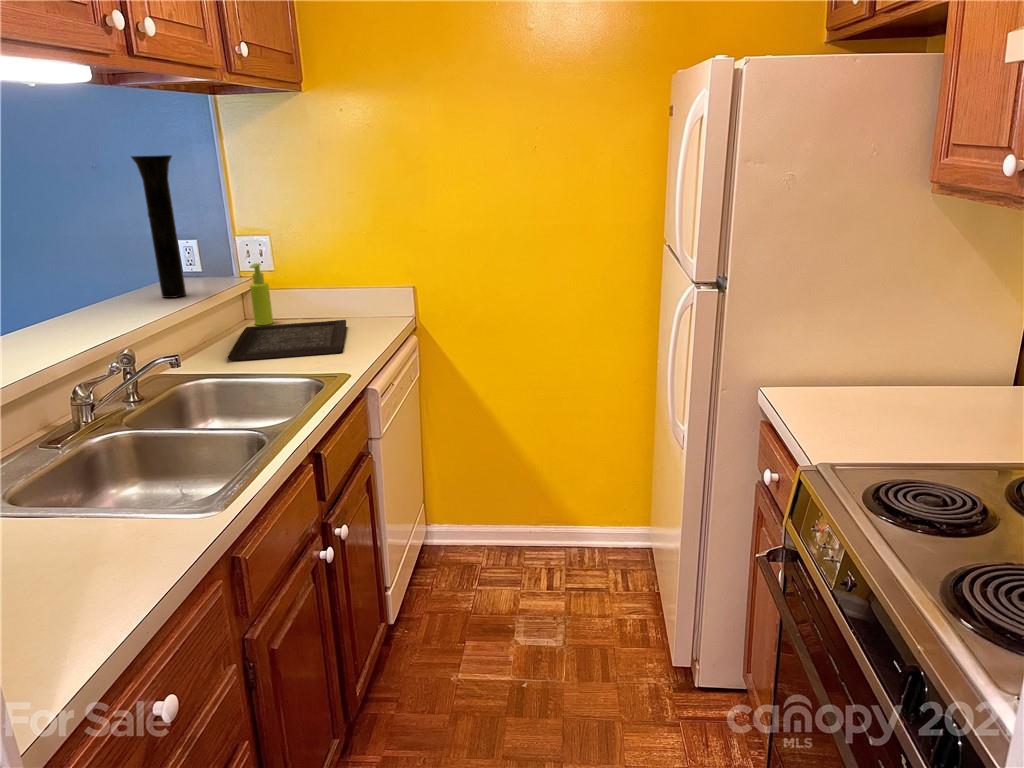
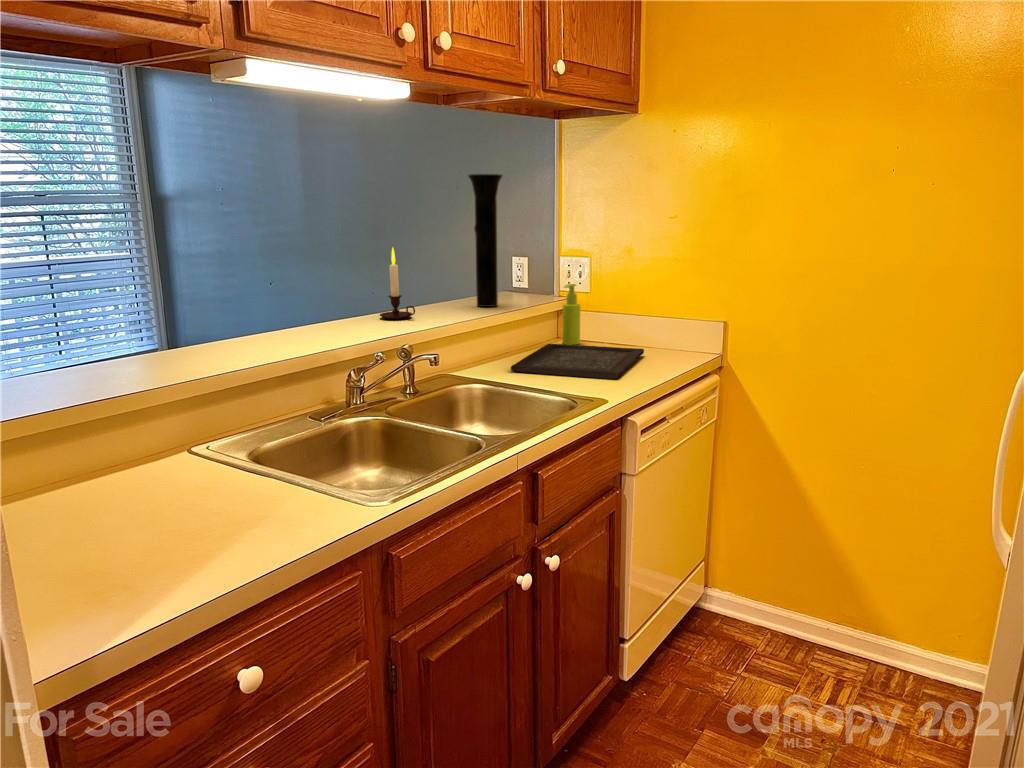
candle: none [60,243,107,324] -> present [380,248,415,319]

